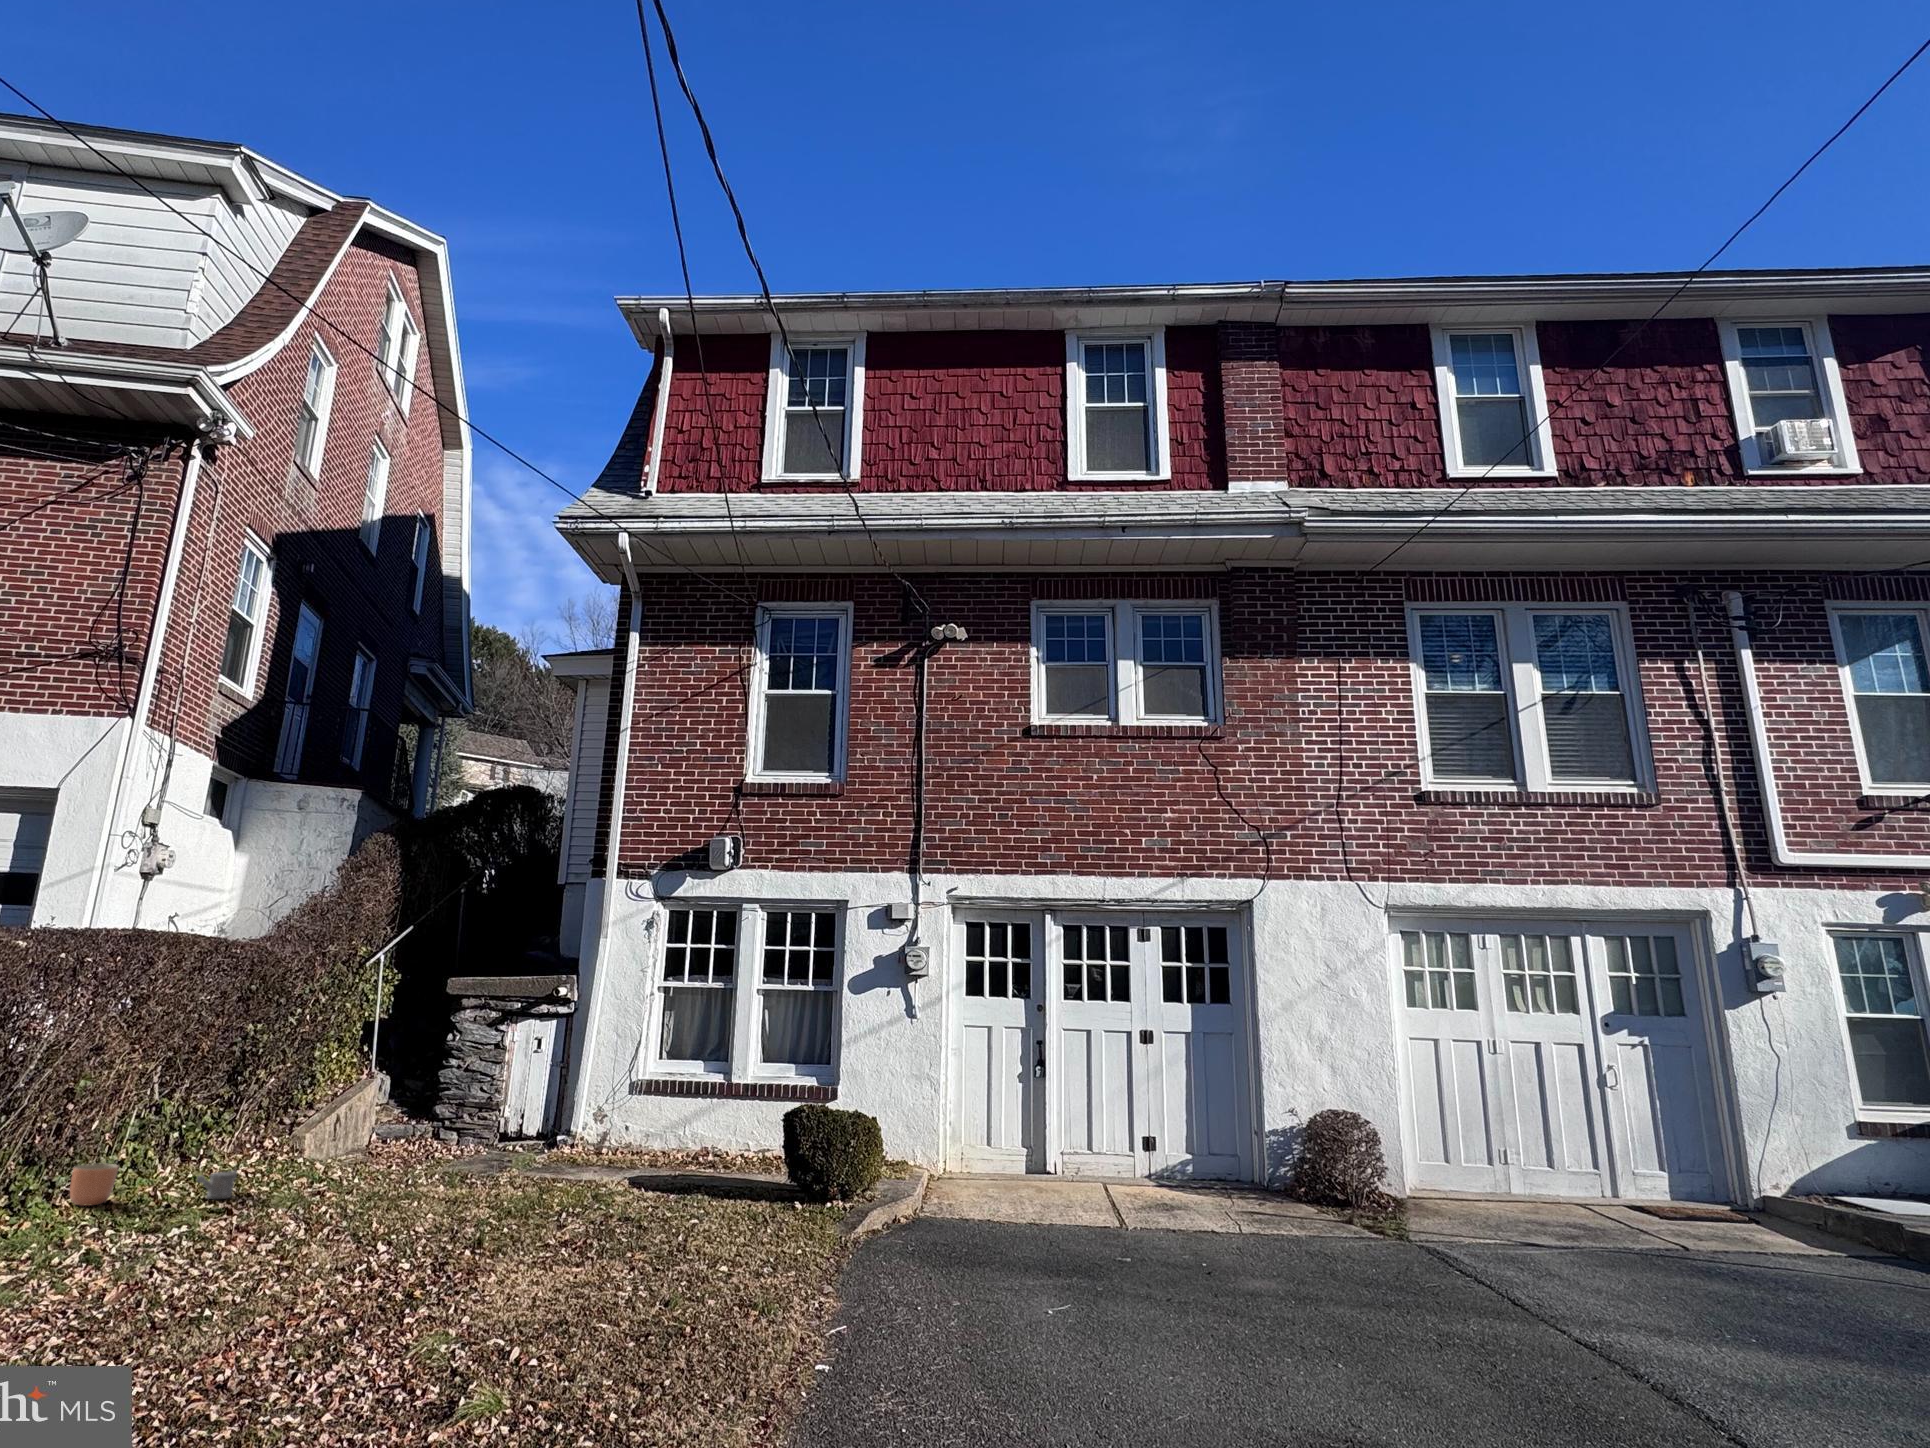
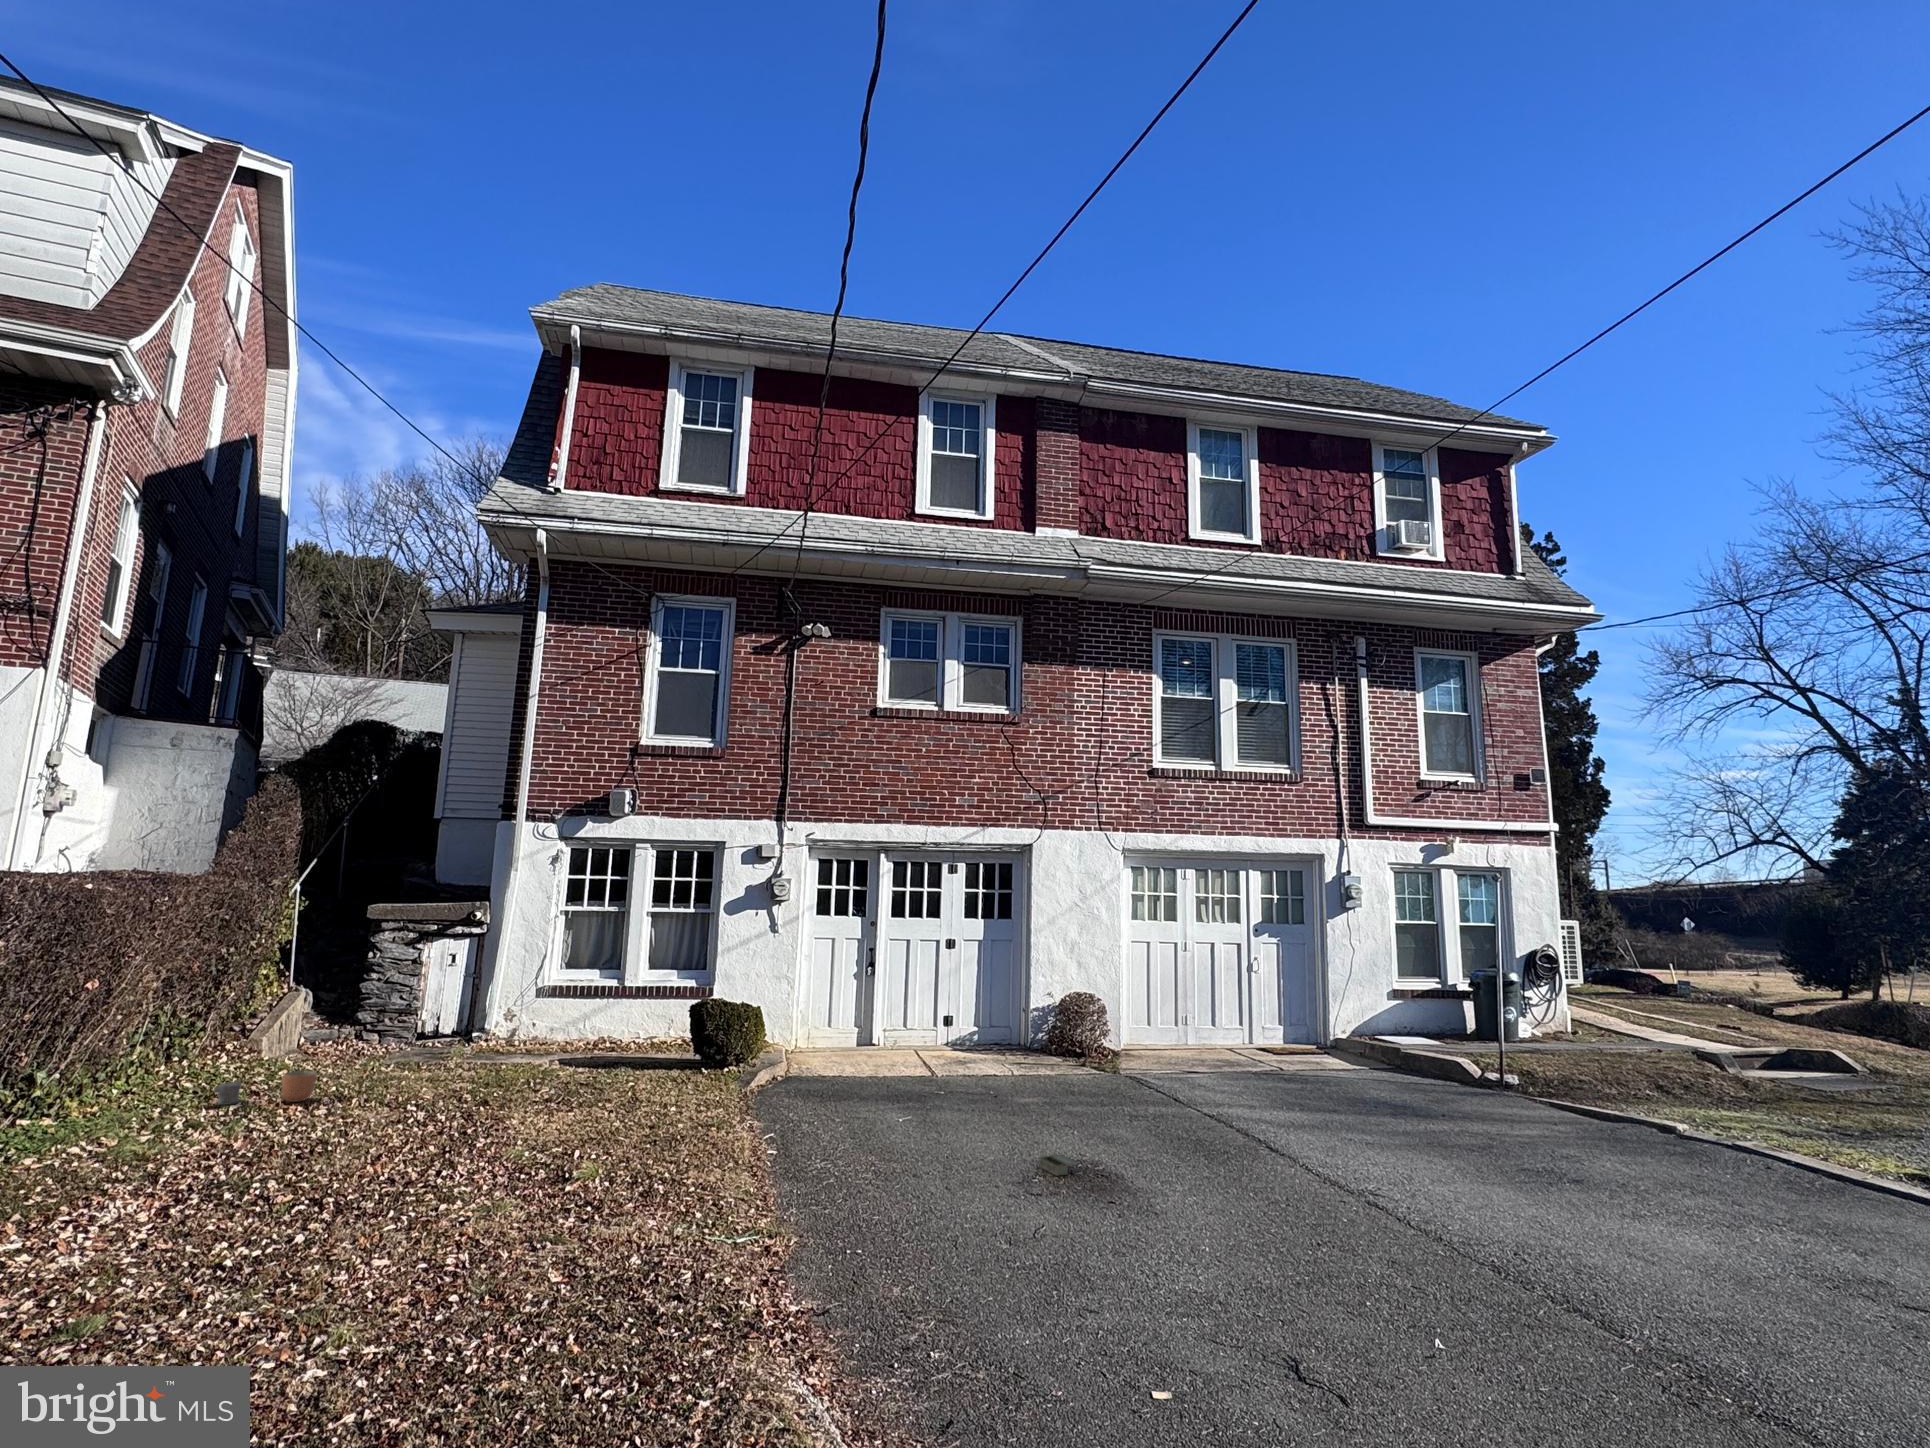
planter: present [70,1164,119,1206] -> present [282,1071,317,1102]
toolbox: none [1268,1352,1335,1389] -> present [1039,1154,1077,1176]

